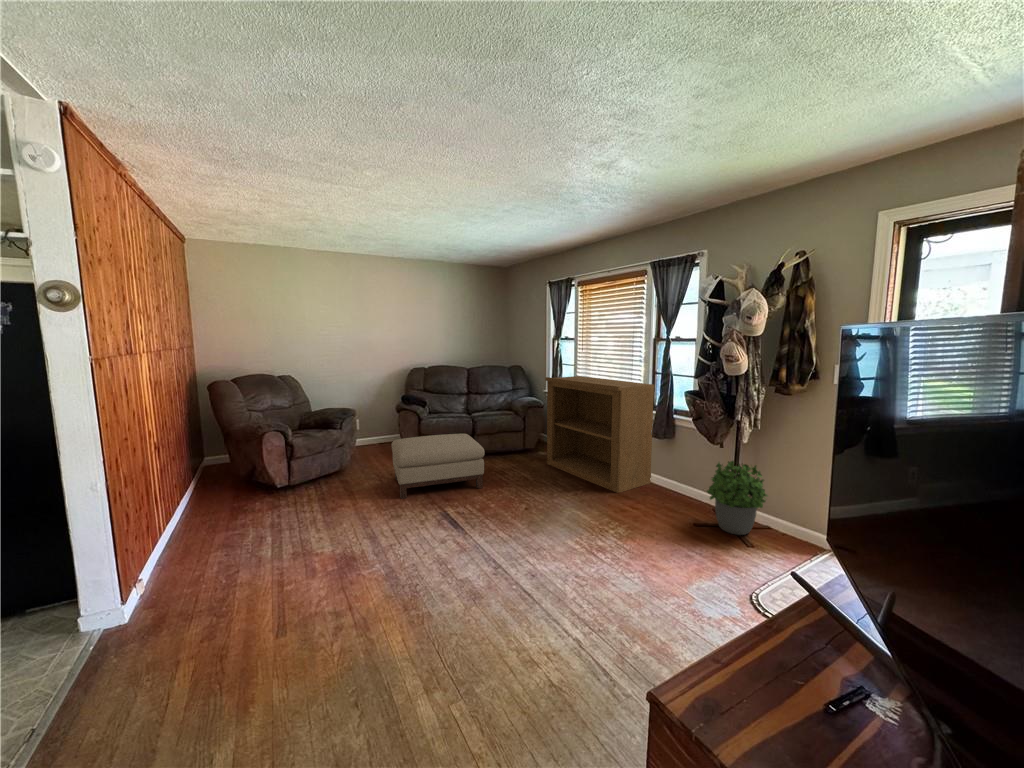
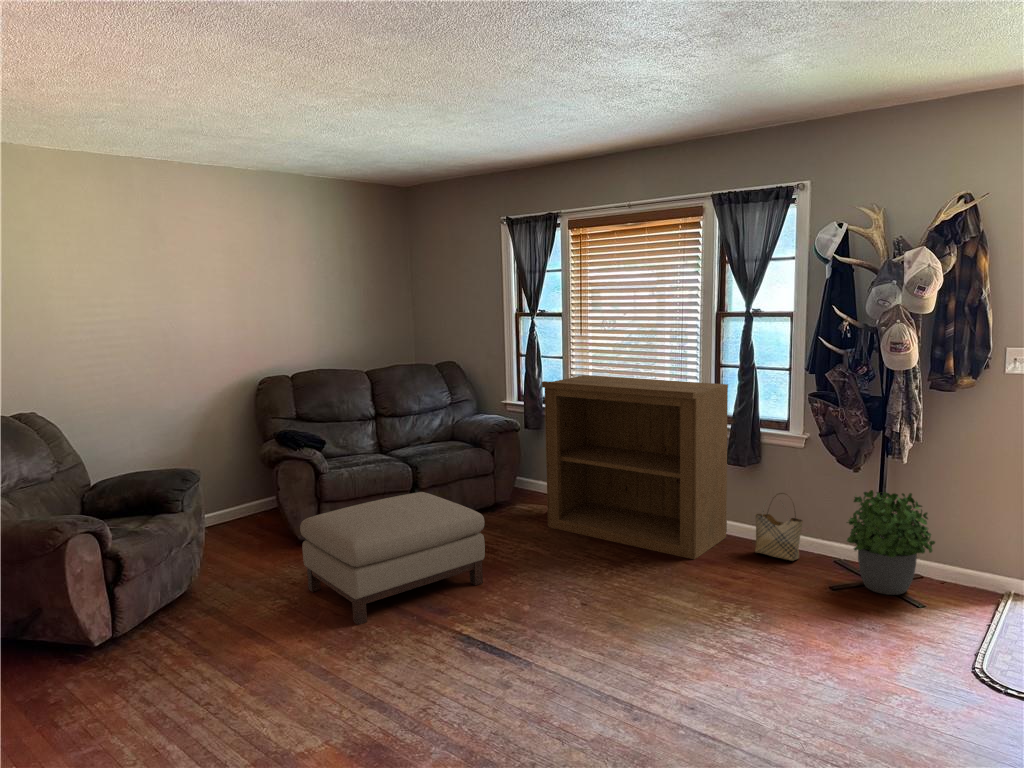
woven basket: none [660,457,691,503] -> present [755,493,803,560]

